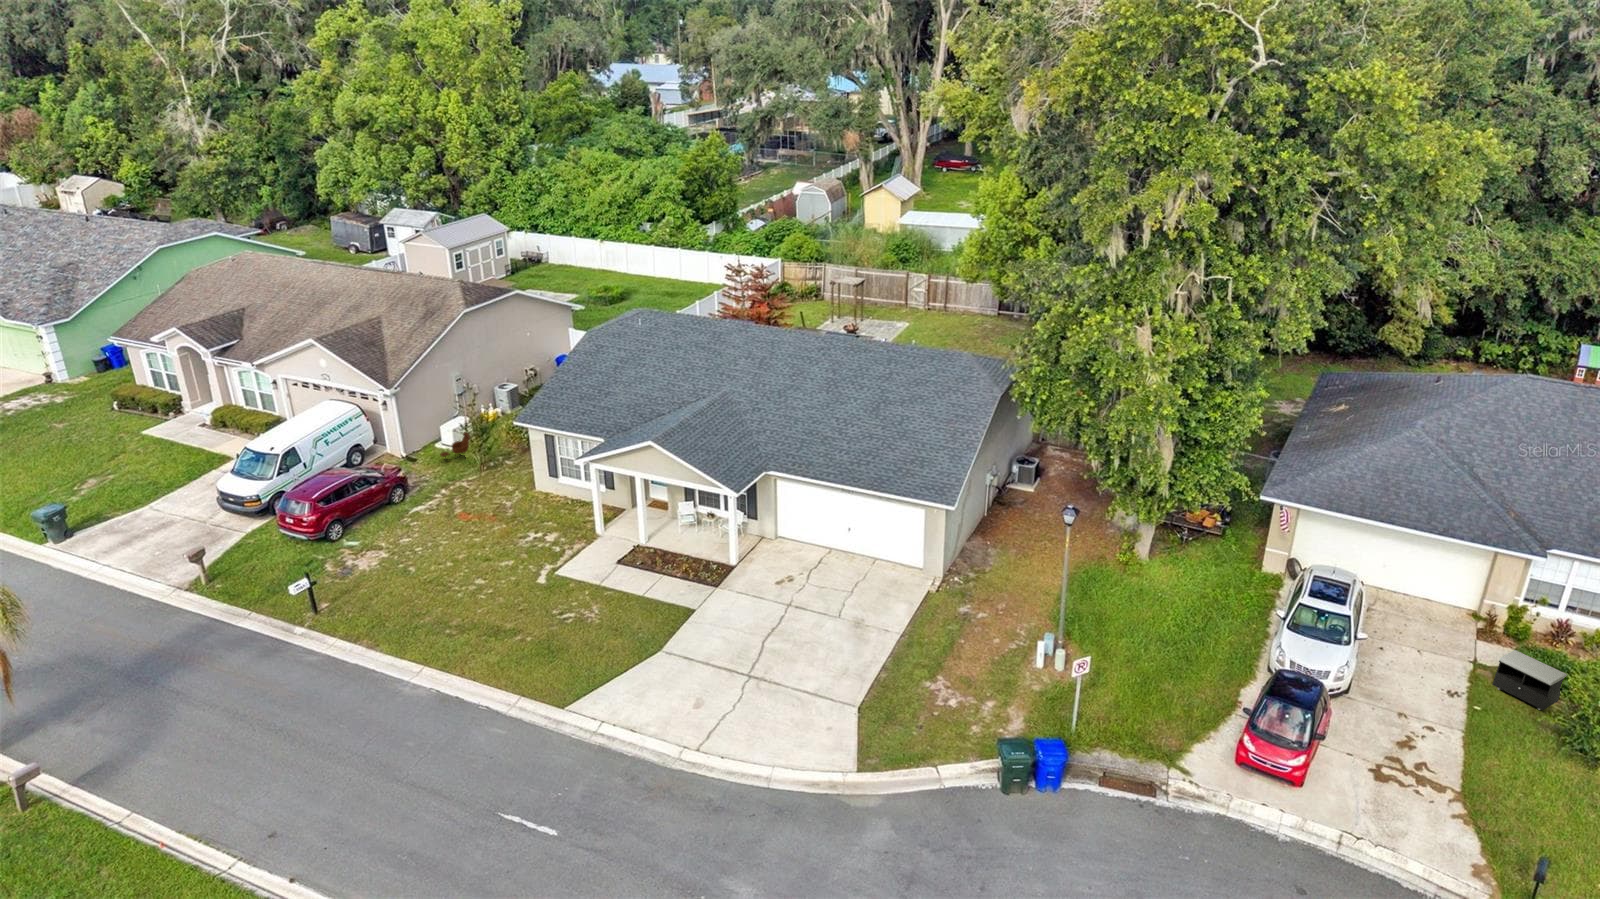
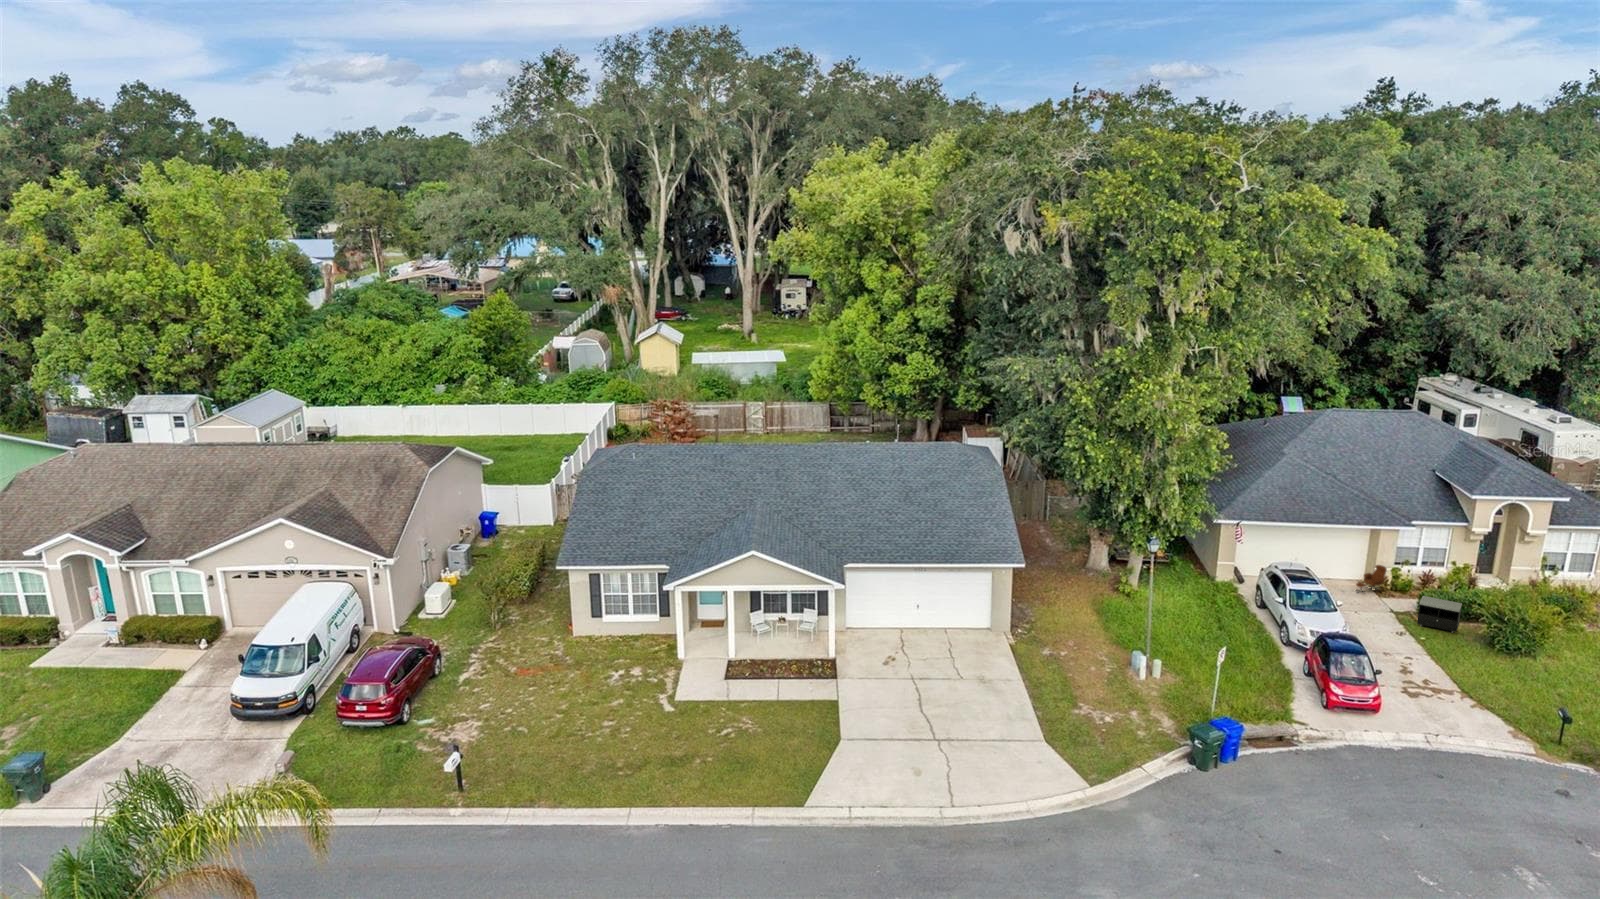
lounge chair: present [440,432,470,460] -> present [1356,565,1387,591]

